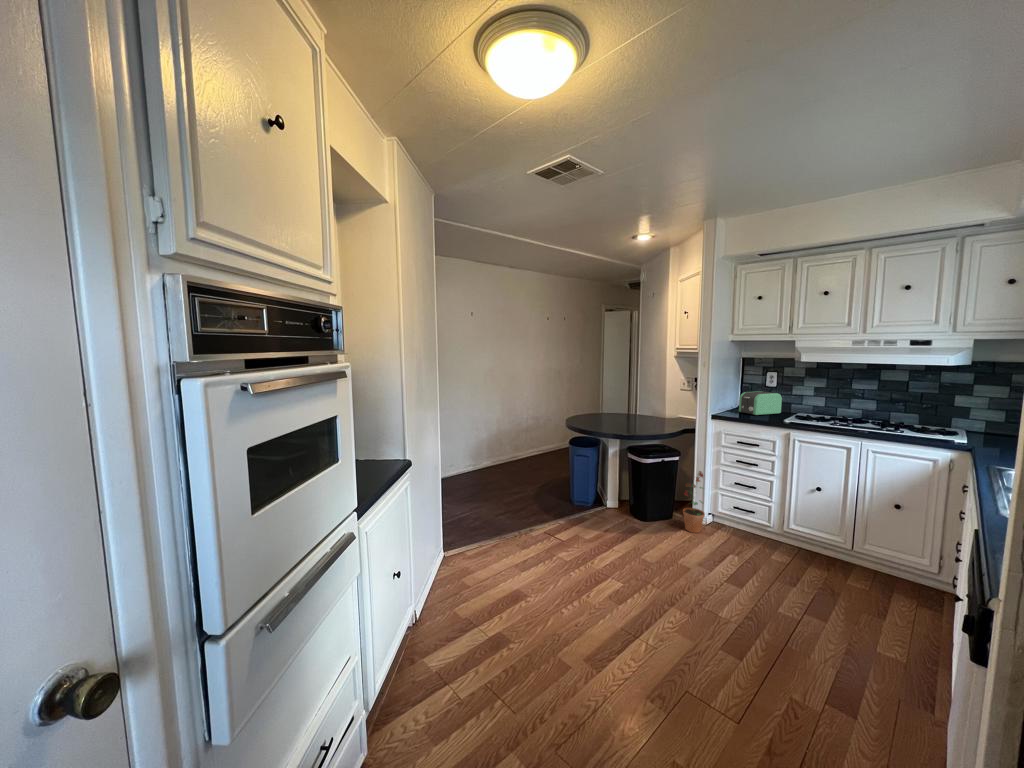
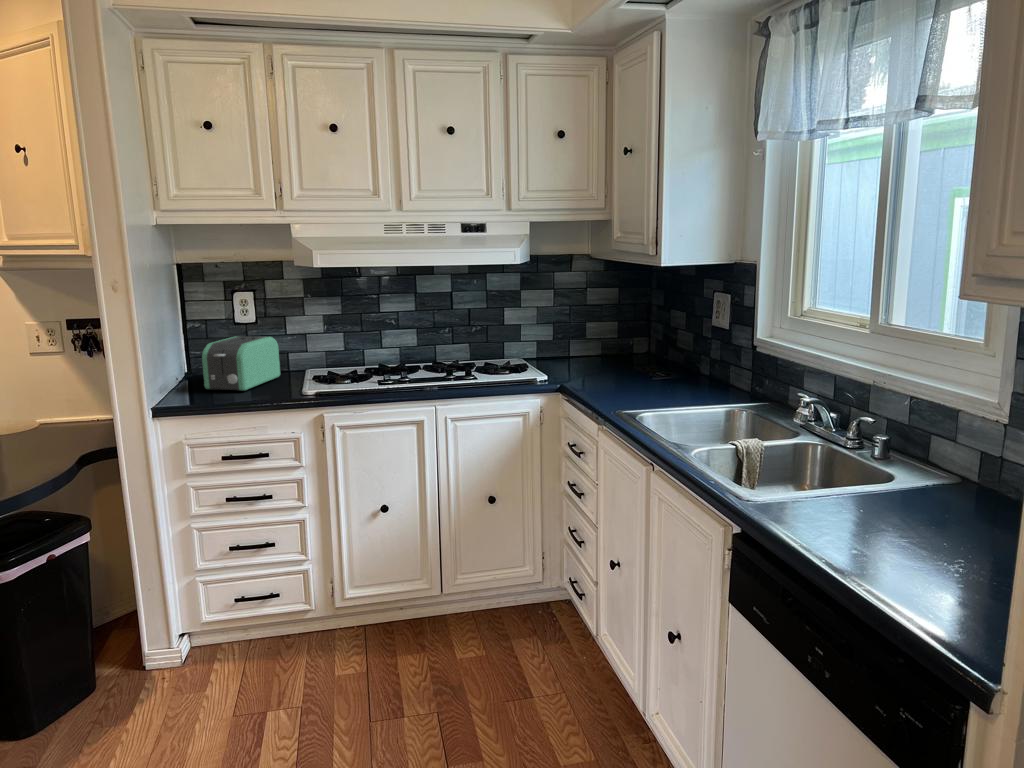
potted plant: present [683,471,705,533] -> none [117,549,183,703]

